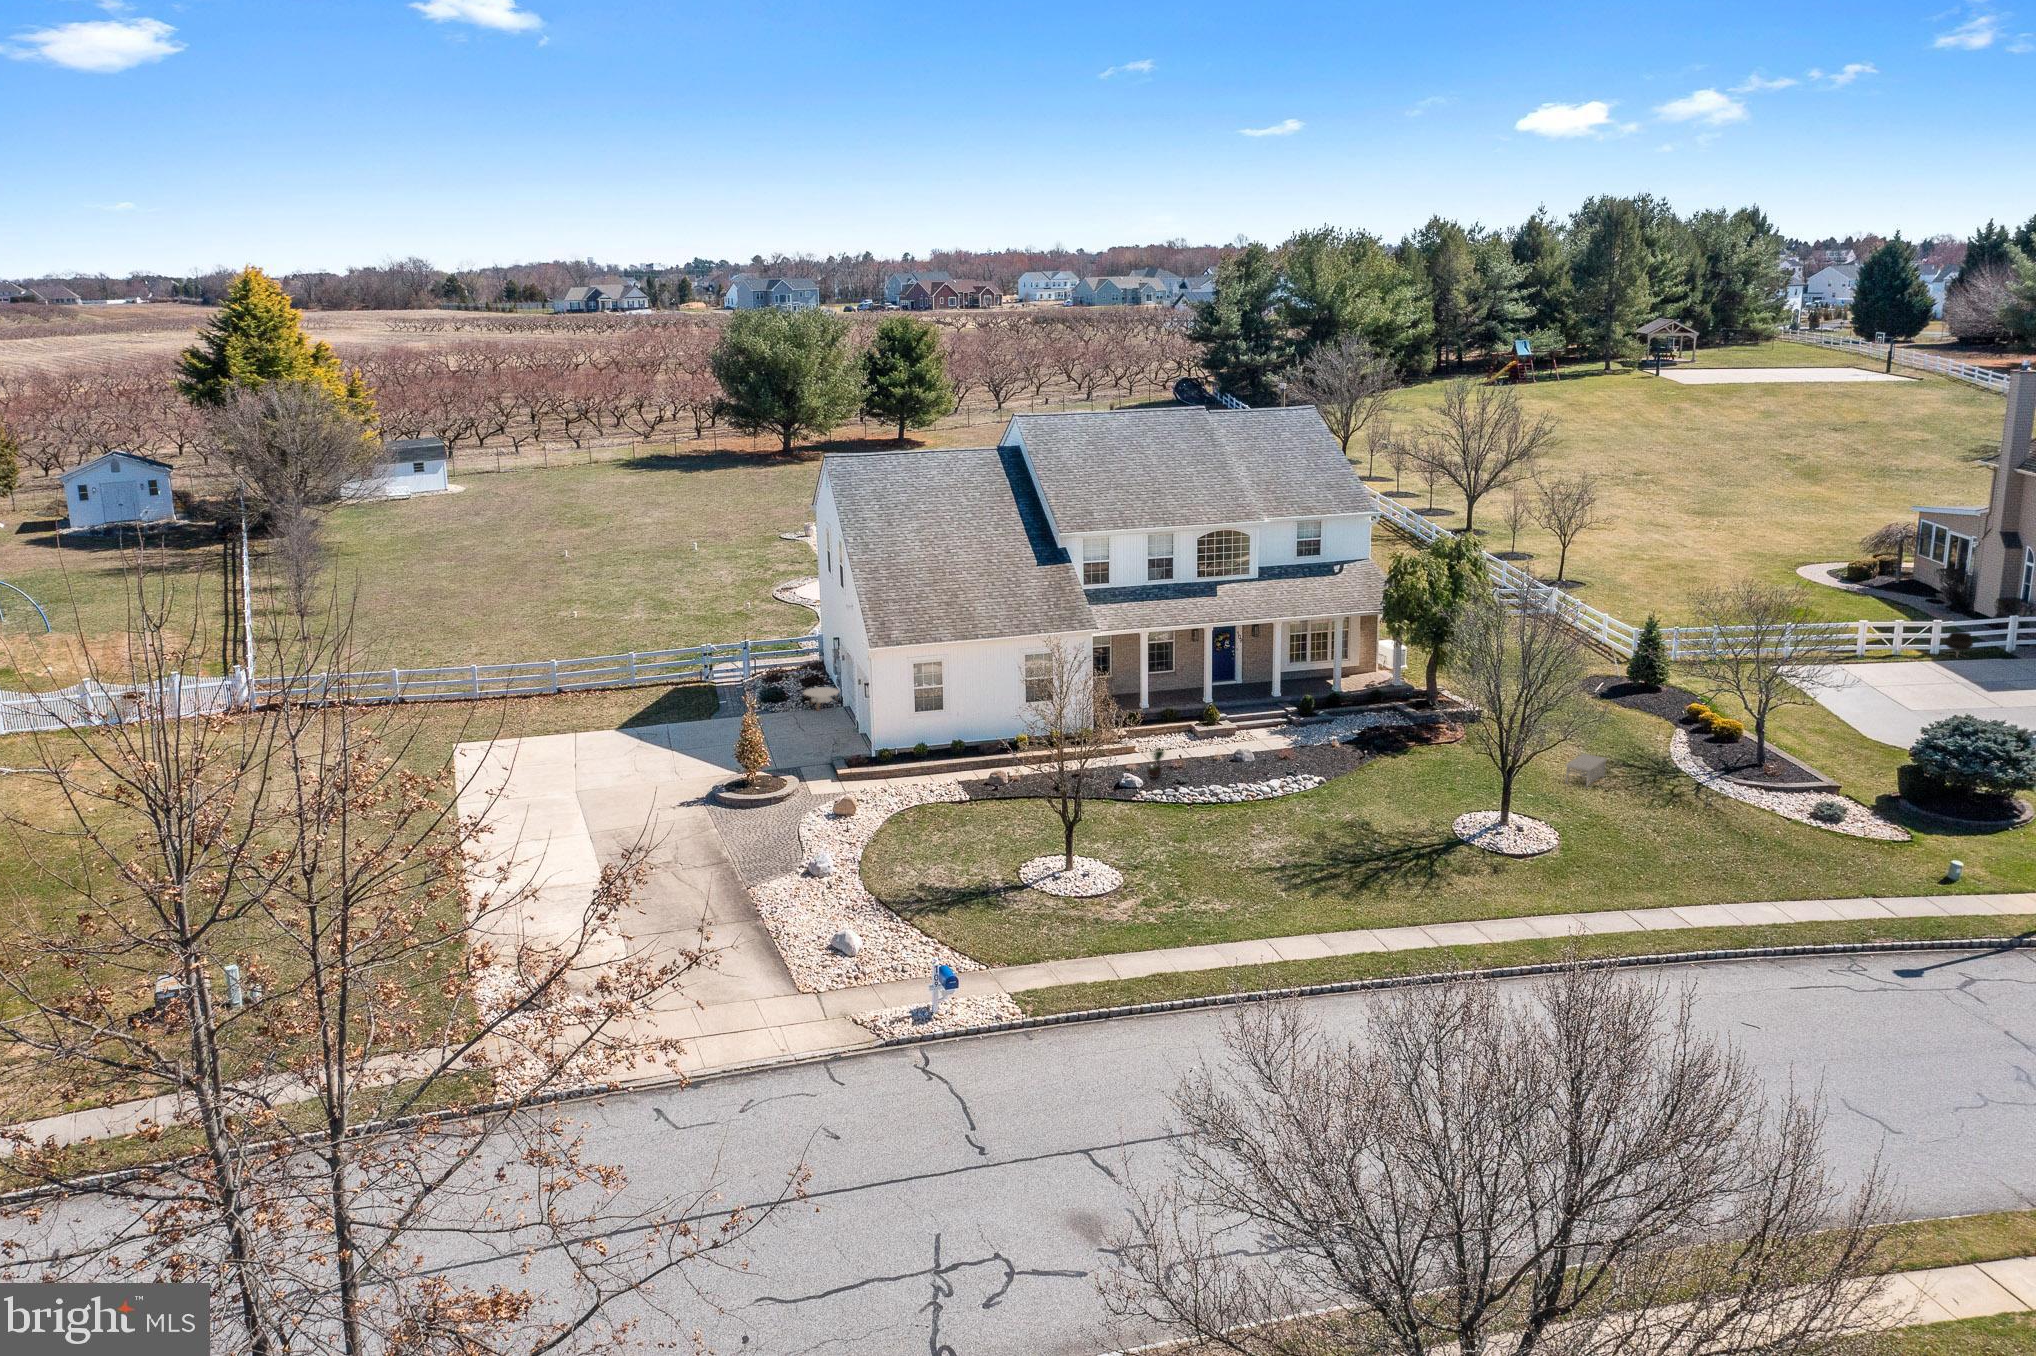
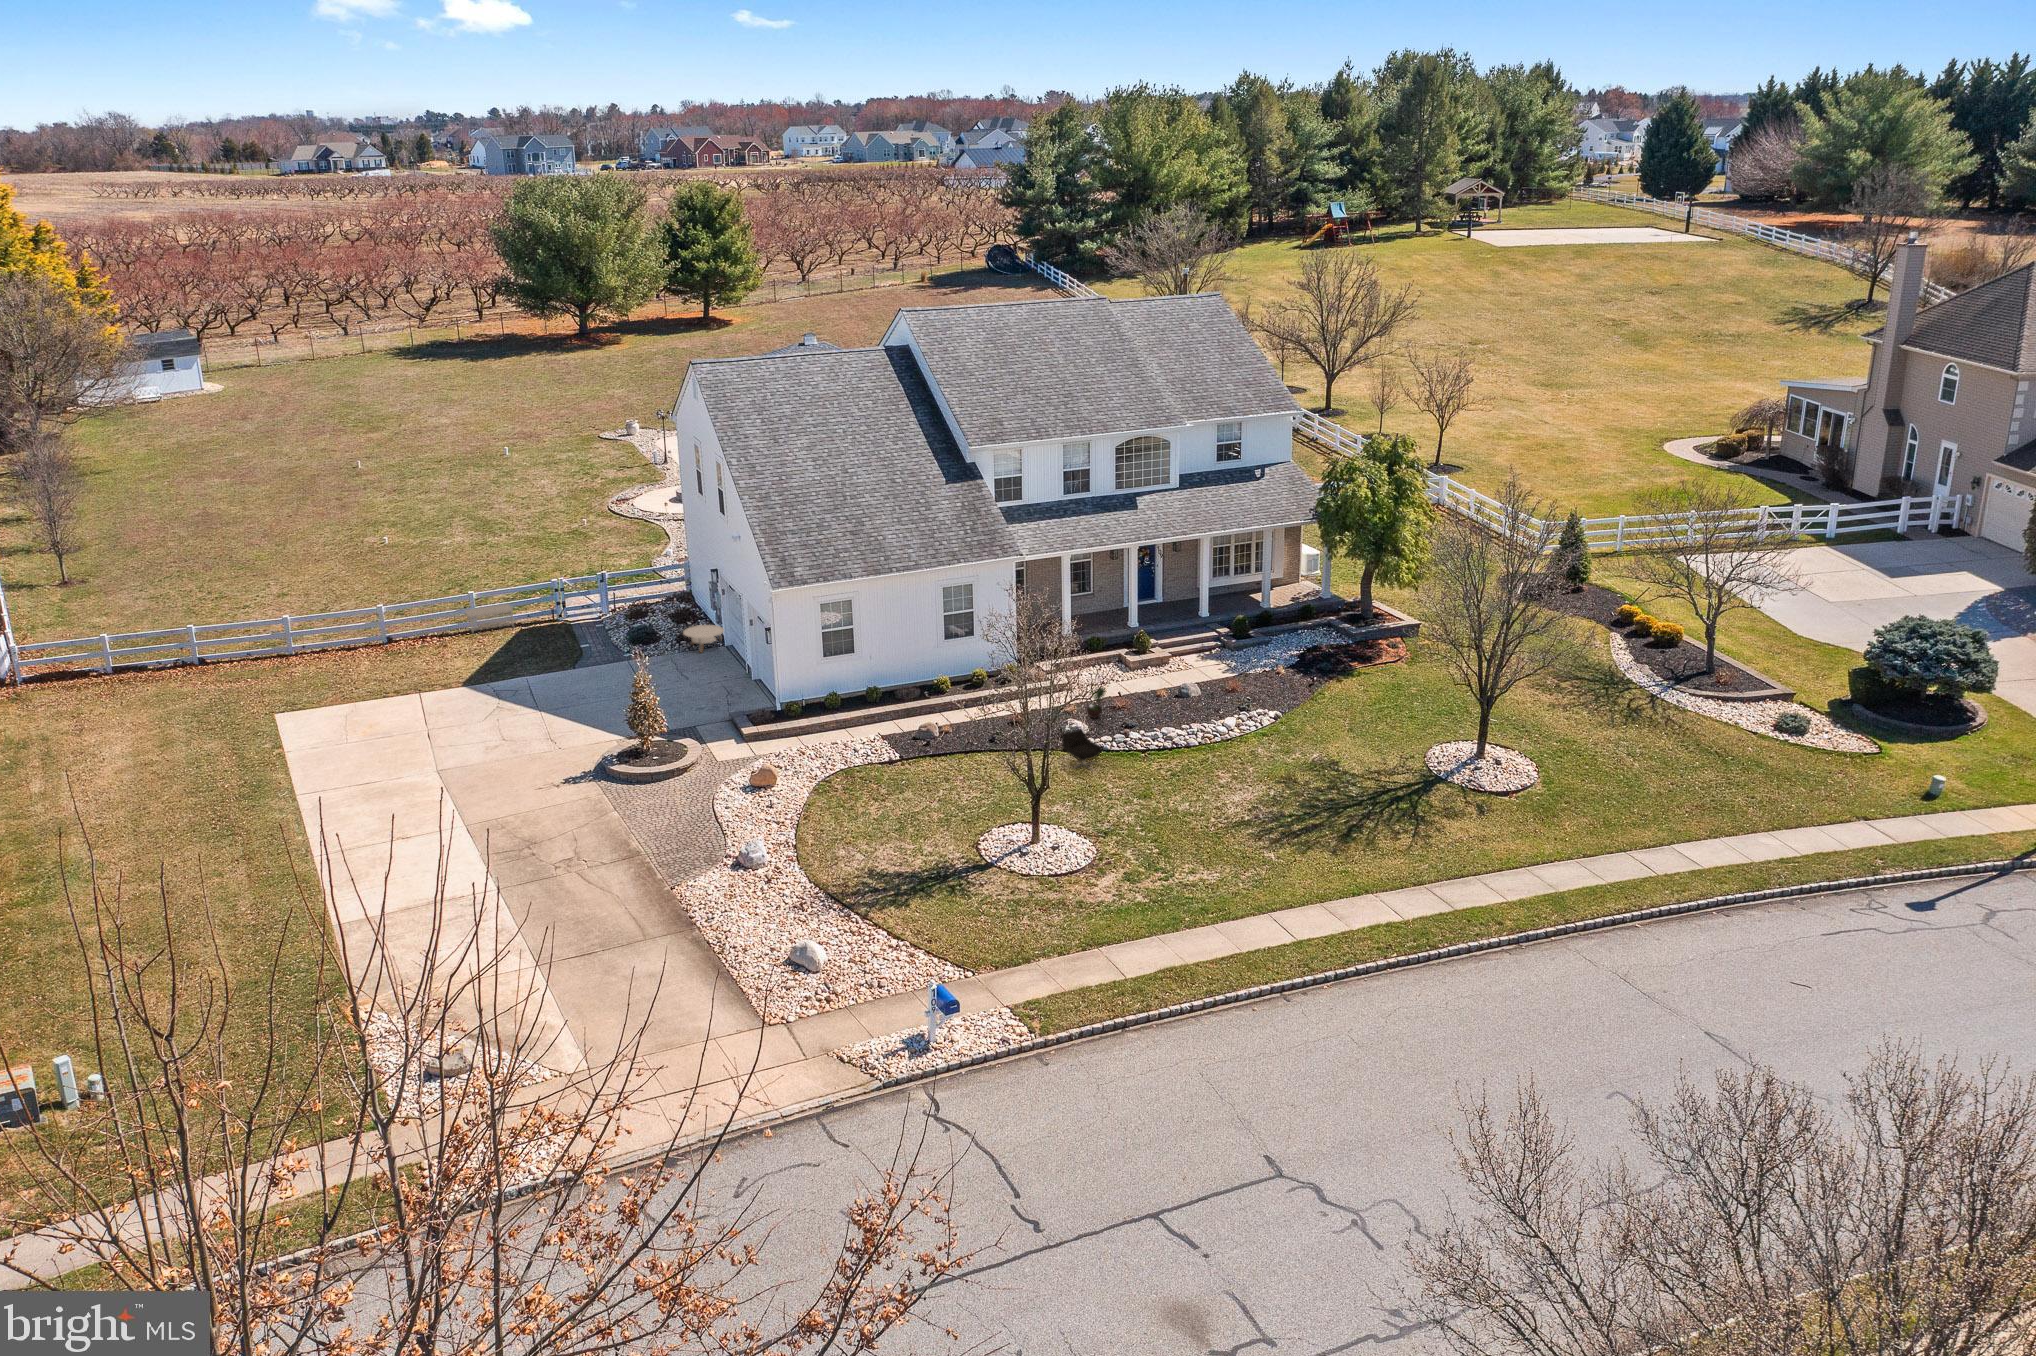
lounge chair: present [1945,632,1973,655] -> present [1062,729,1103,765]
storage bench: present [1565,754,1607,787] -> present [465,604,514,631]

